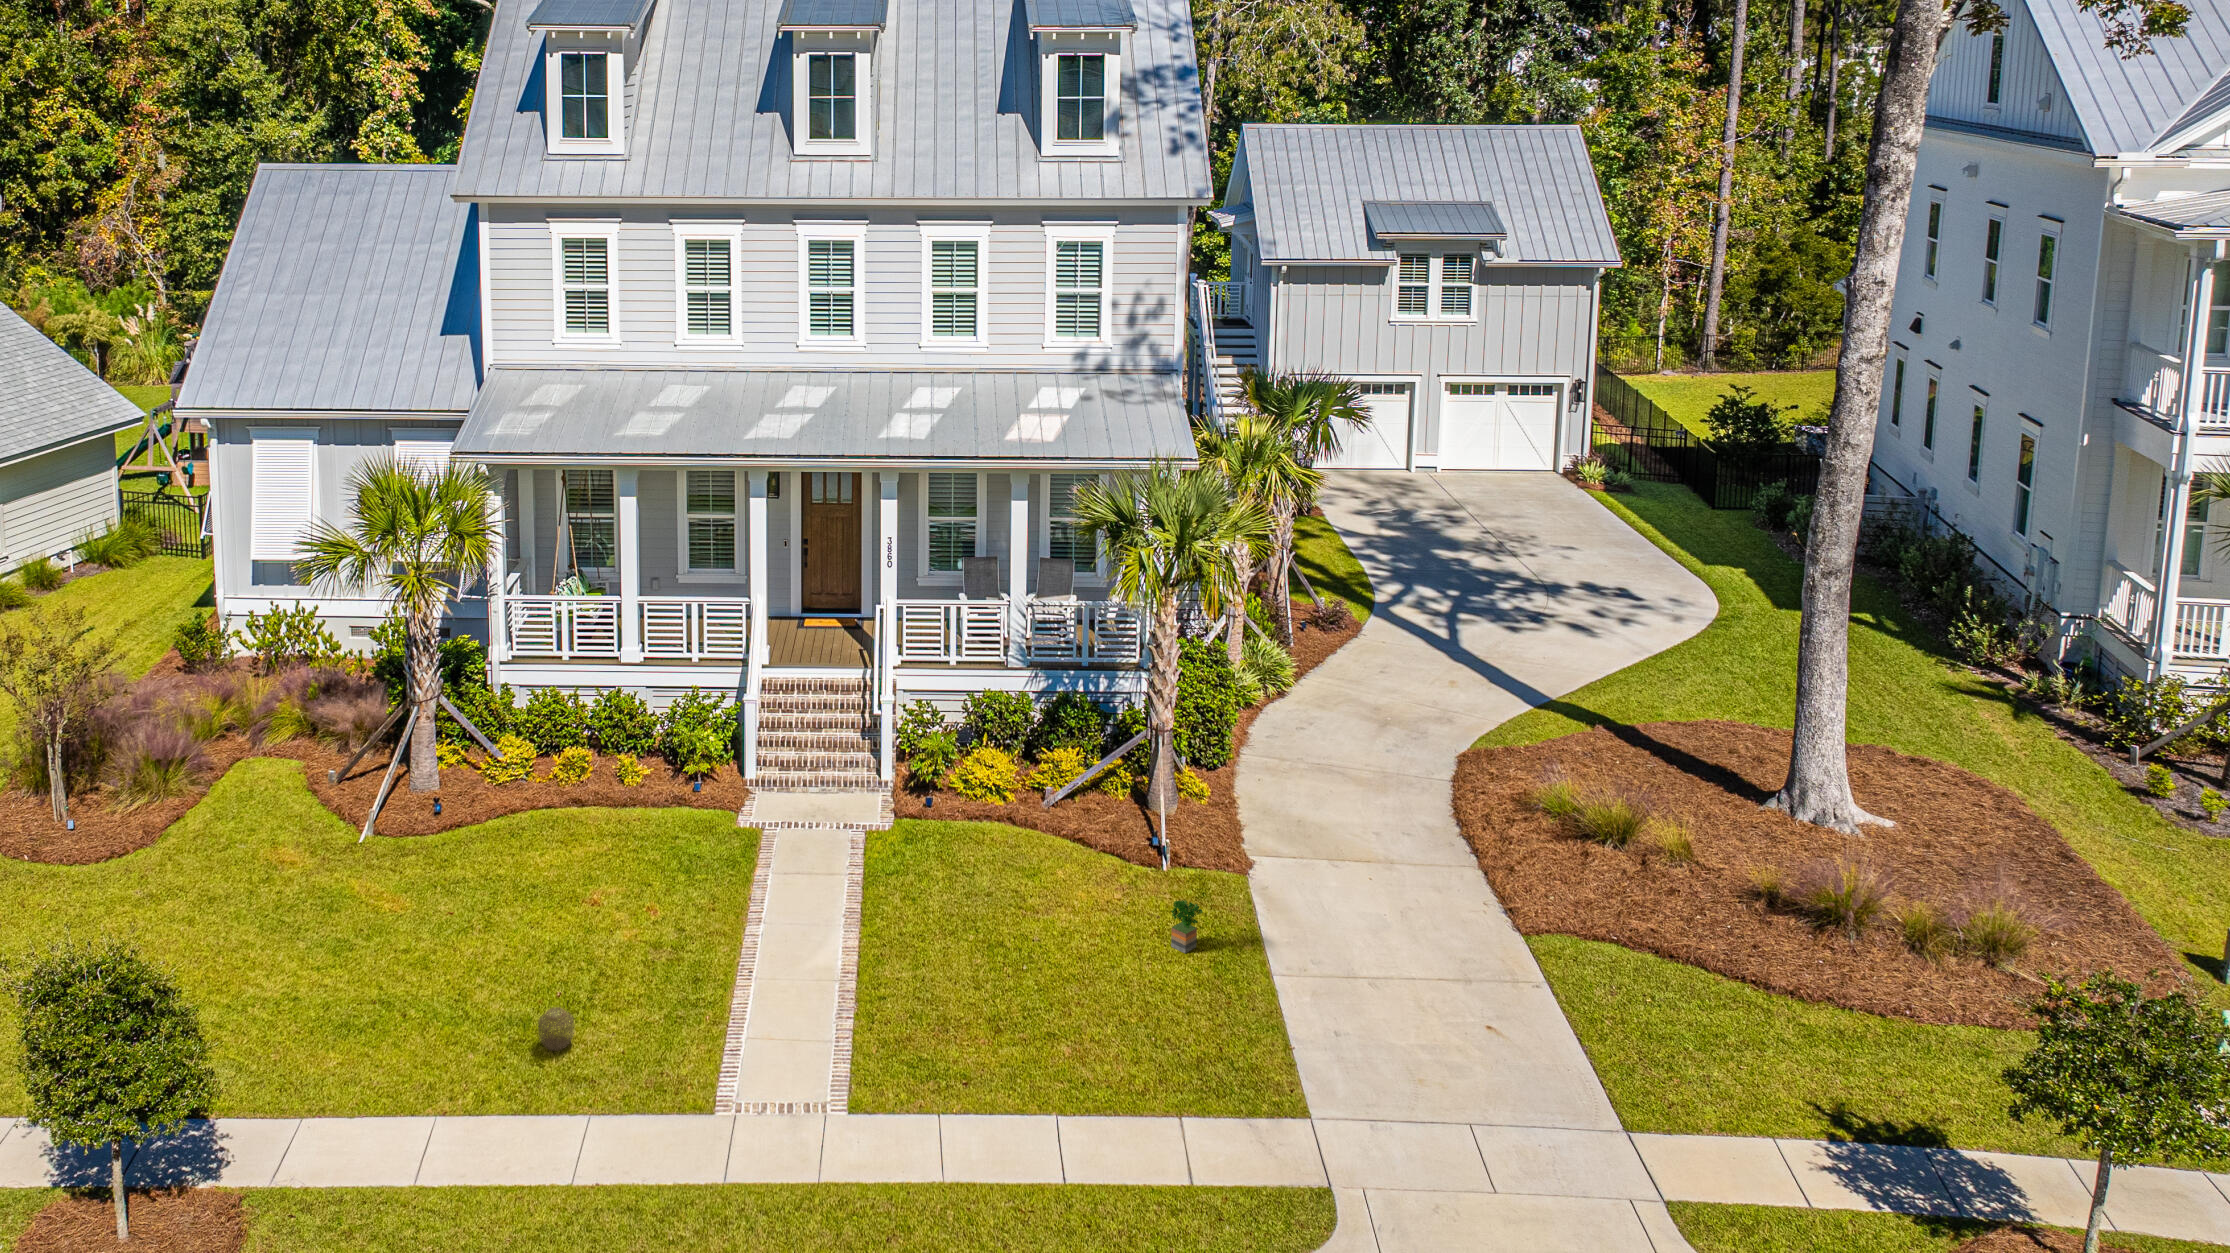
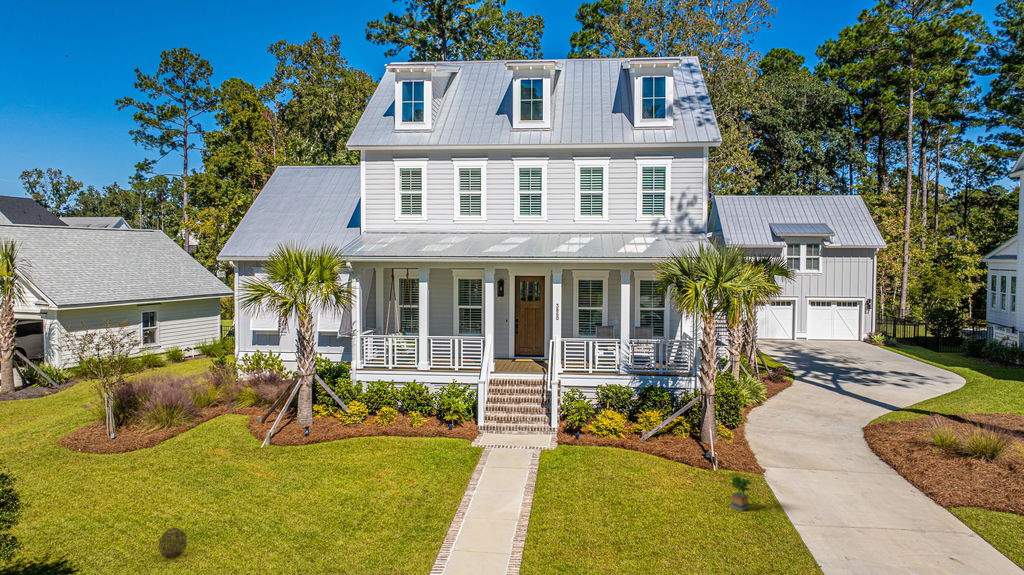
woven basket: present [538,1007,574,1050] -> present [159,528,187,558]

